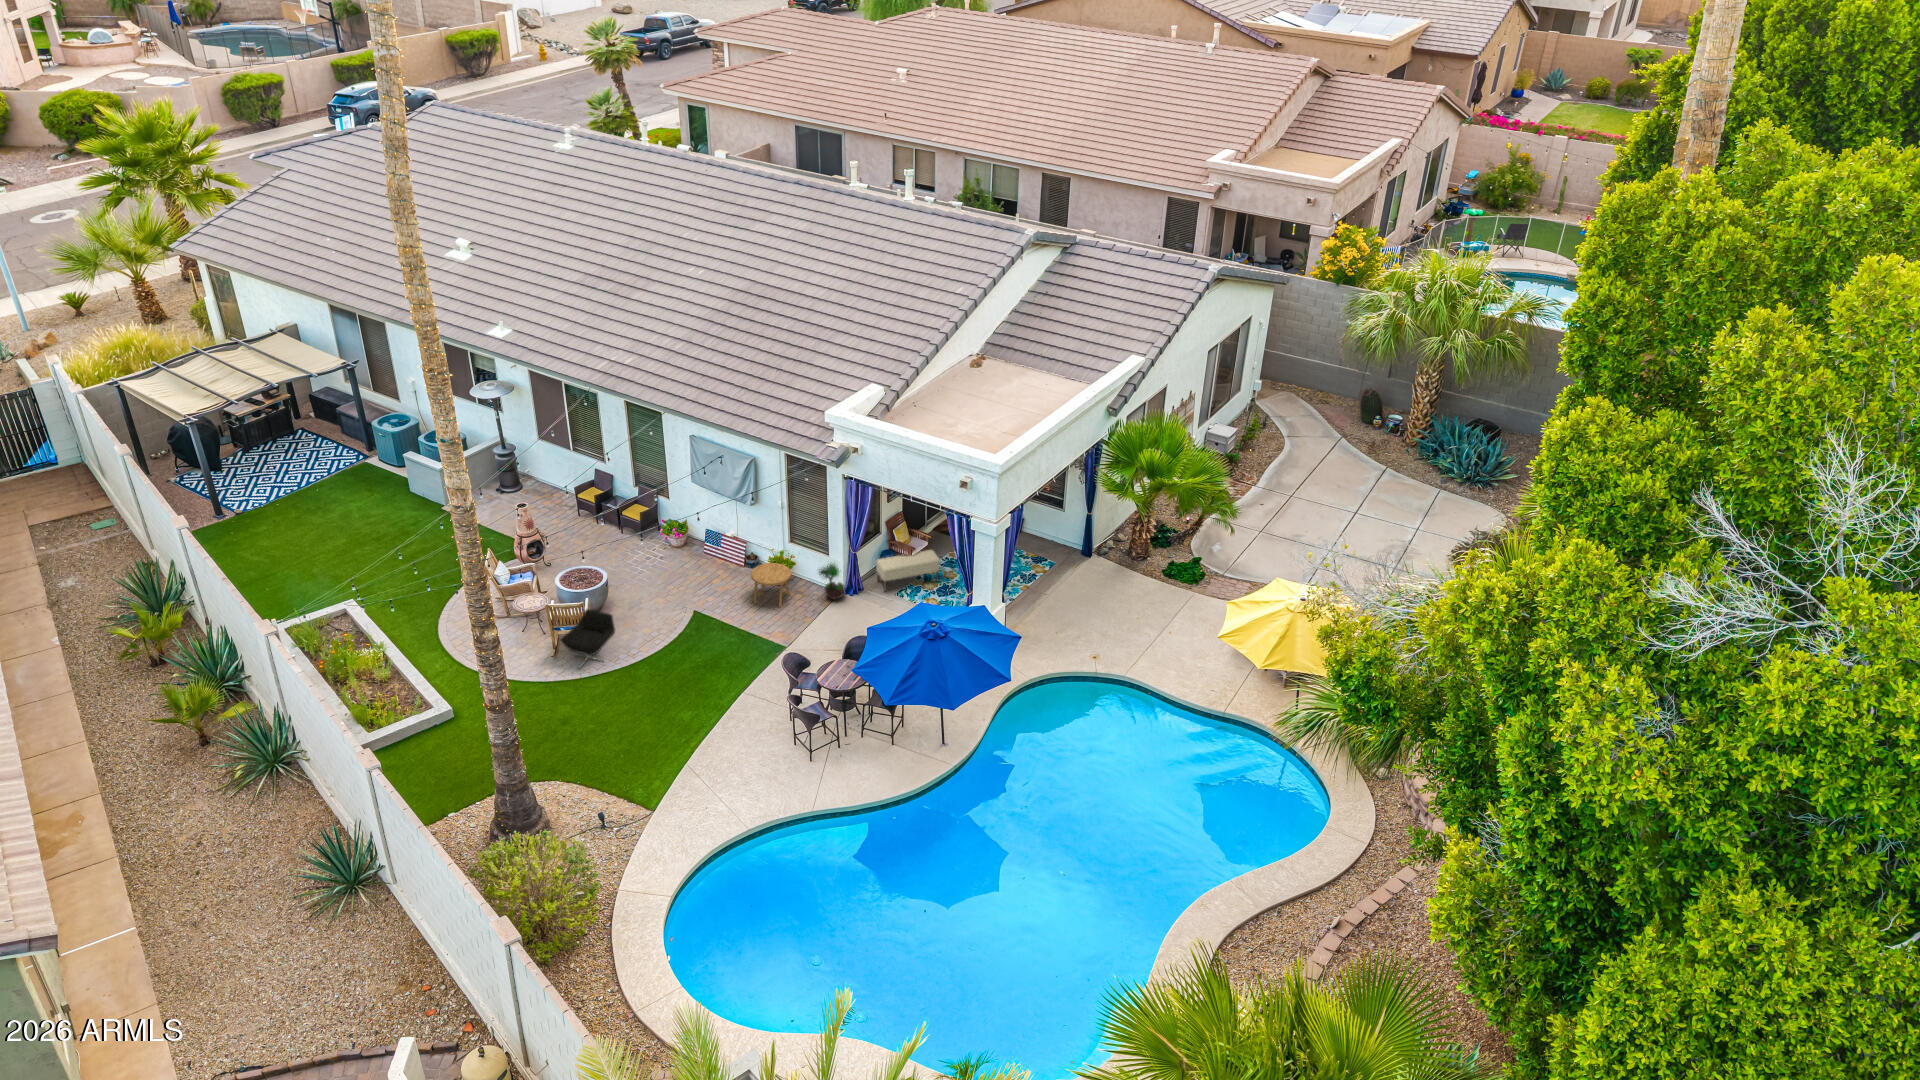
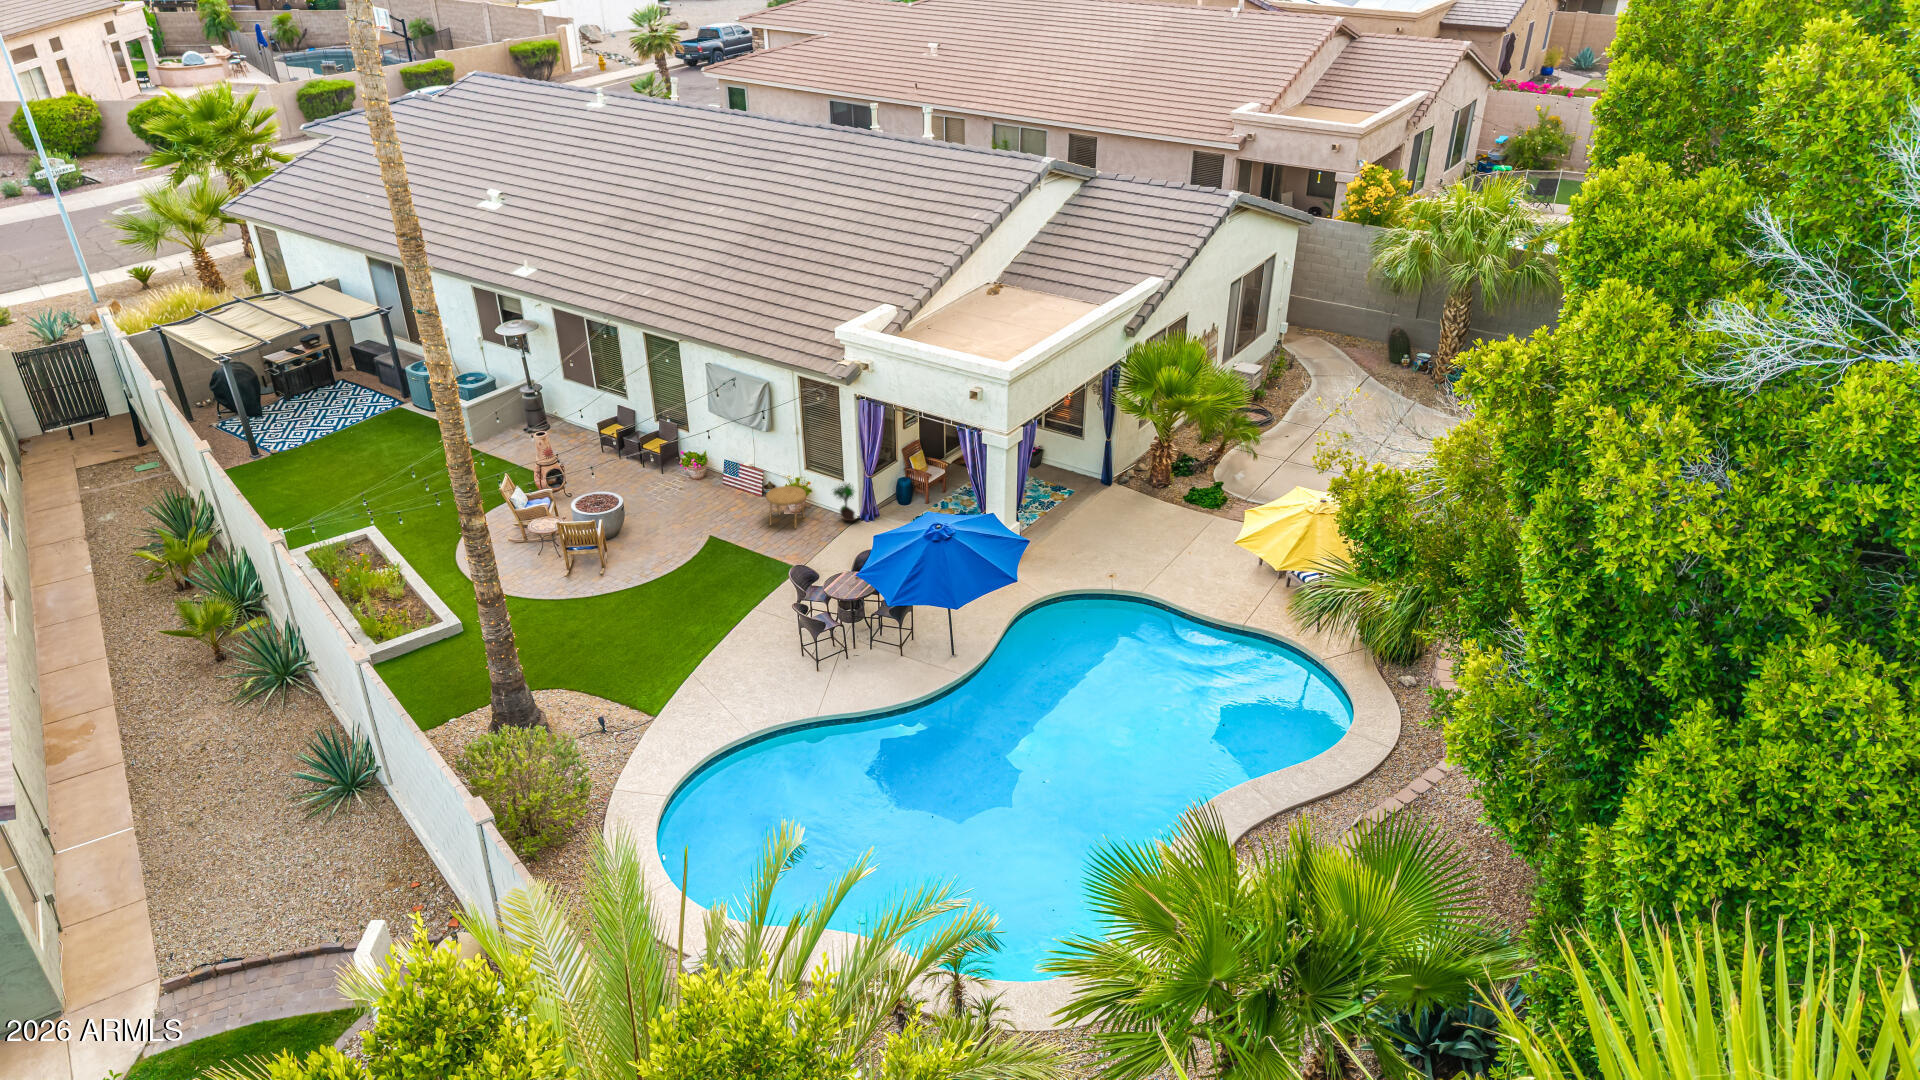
bench: present [876,550,940,591] -> none [892,473,957,514]
lounge chair: present [561,609,615,668] -> none [571,527,627,585]

